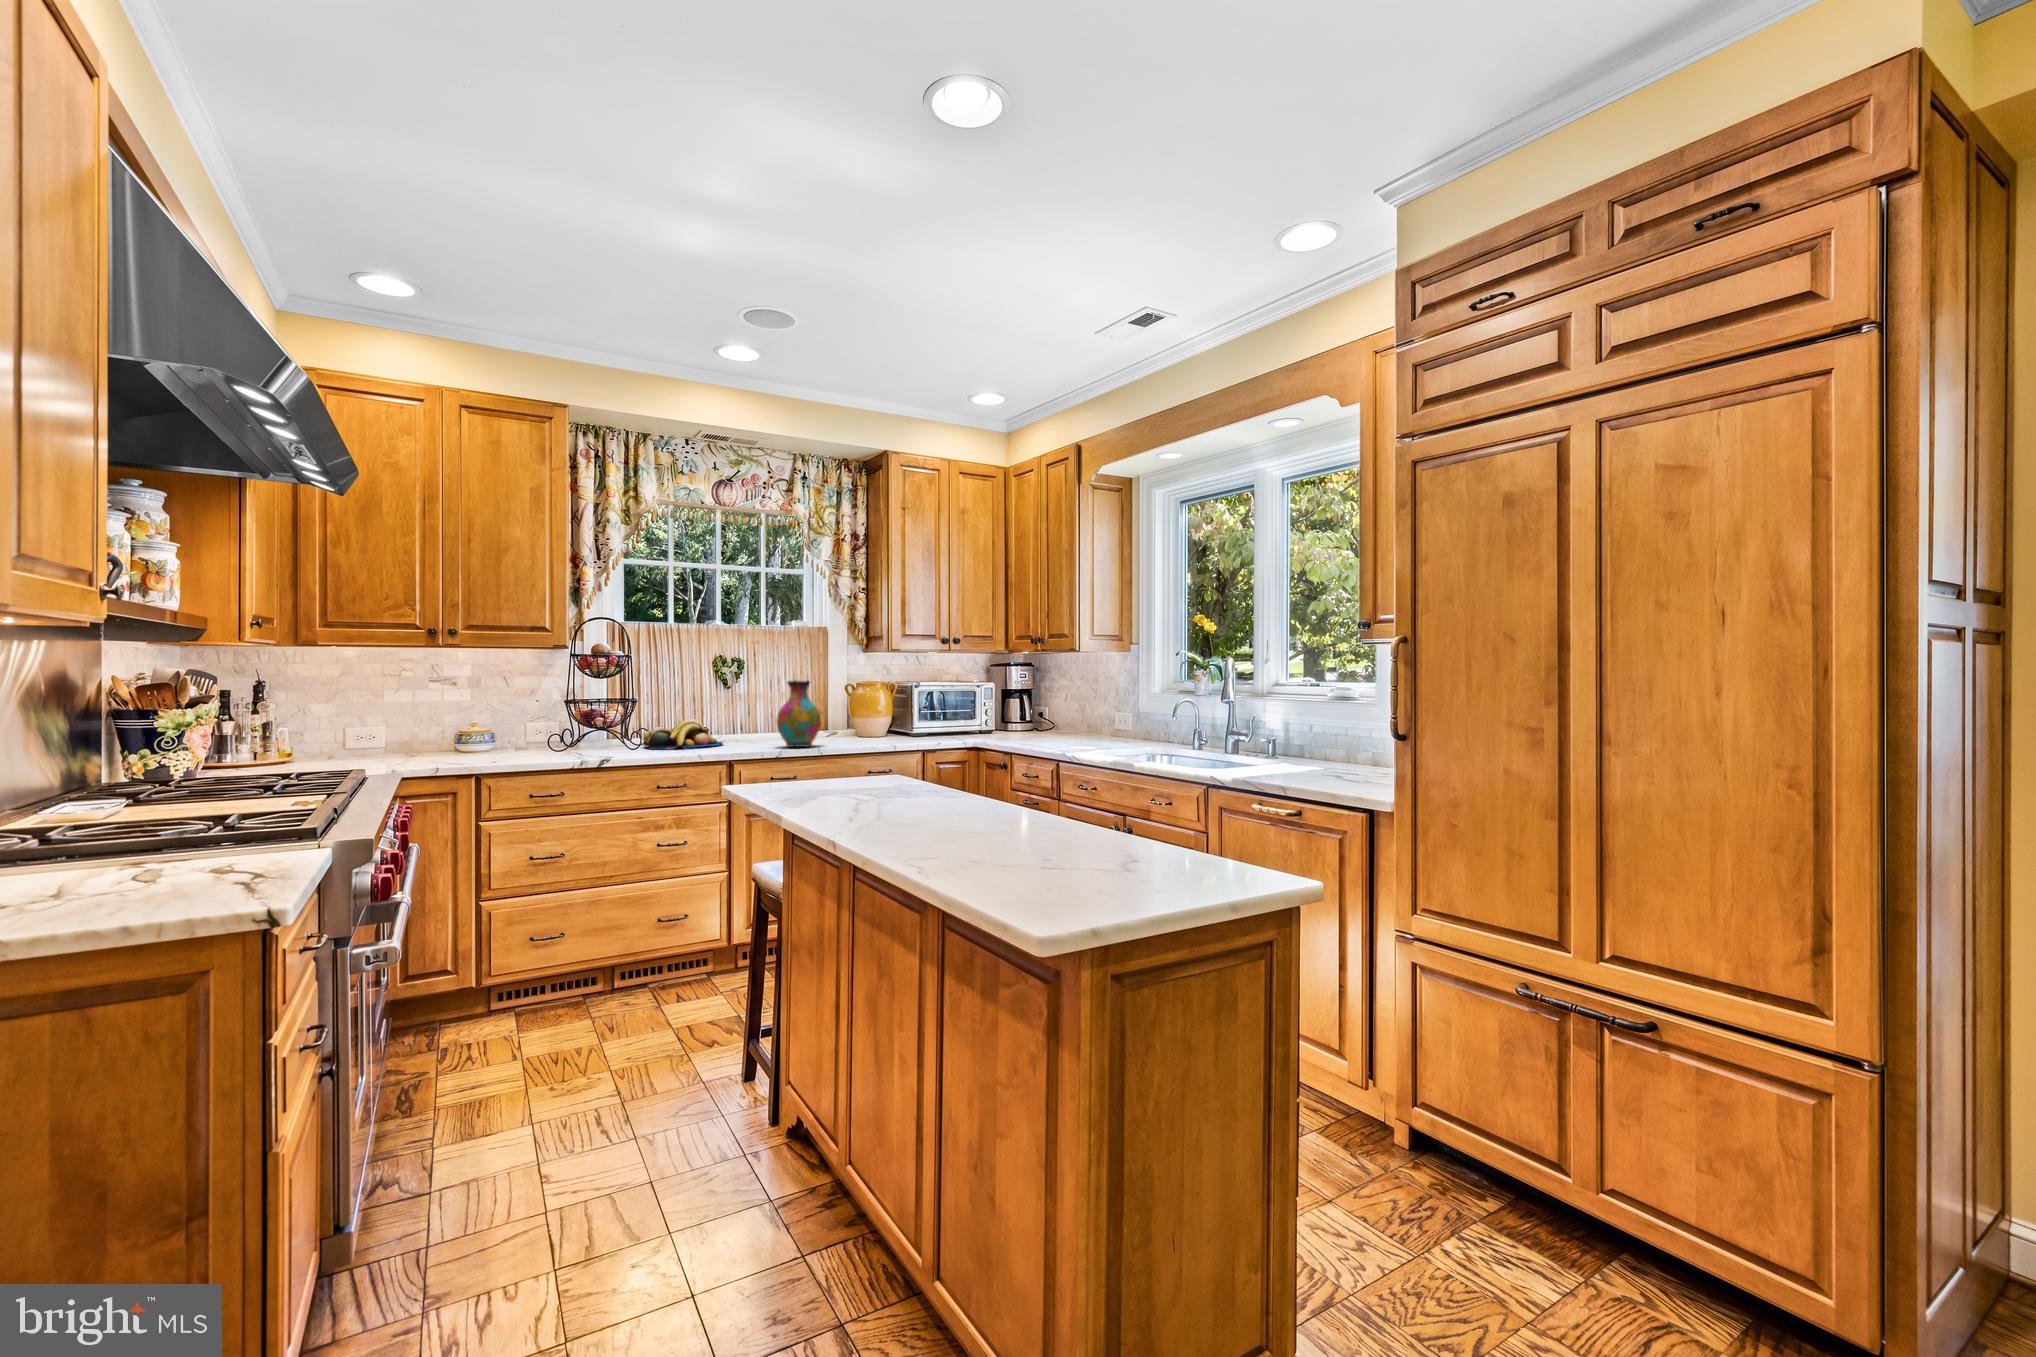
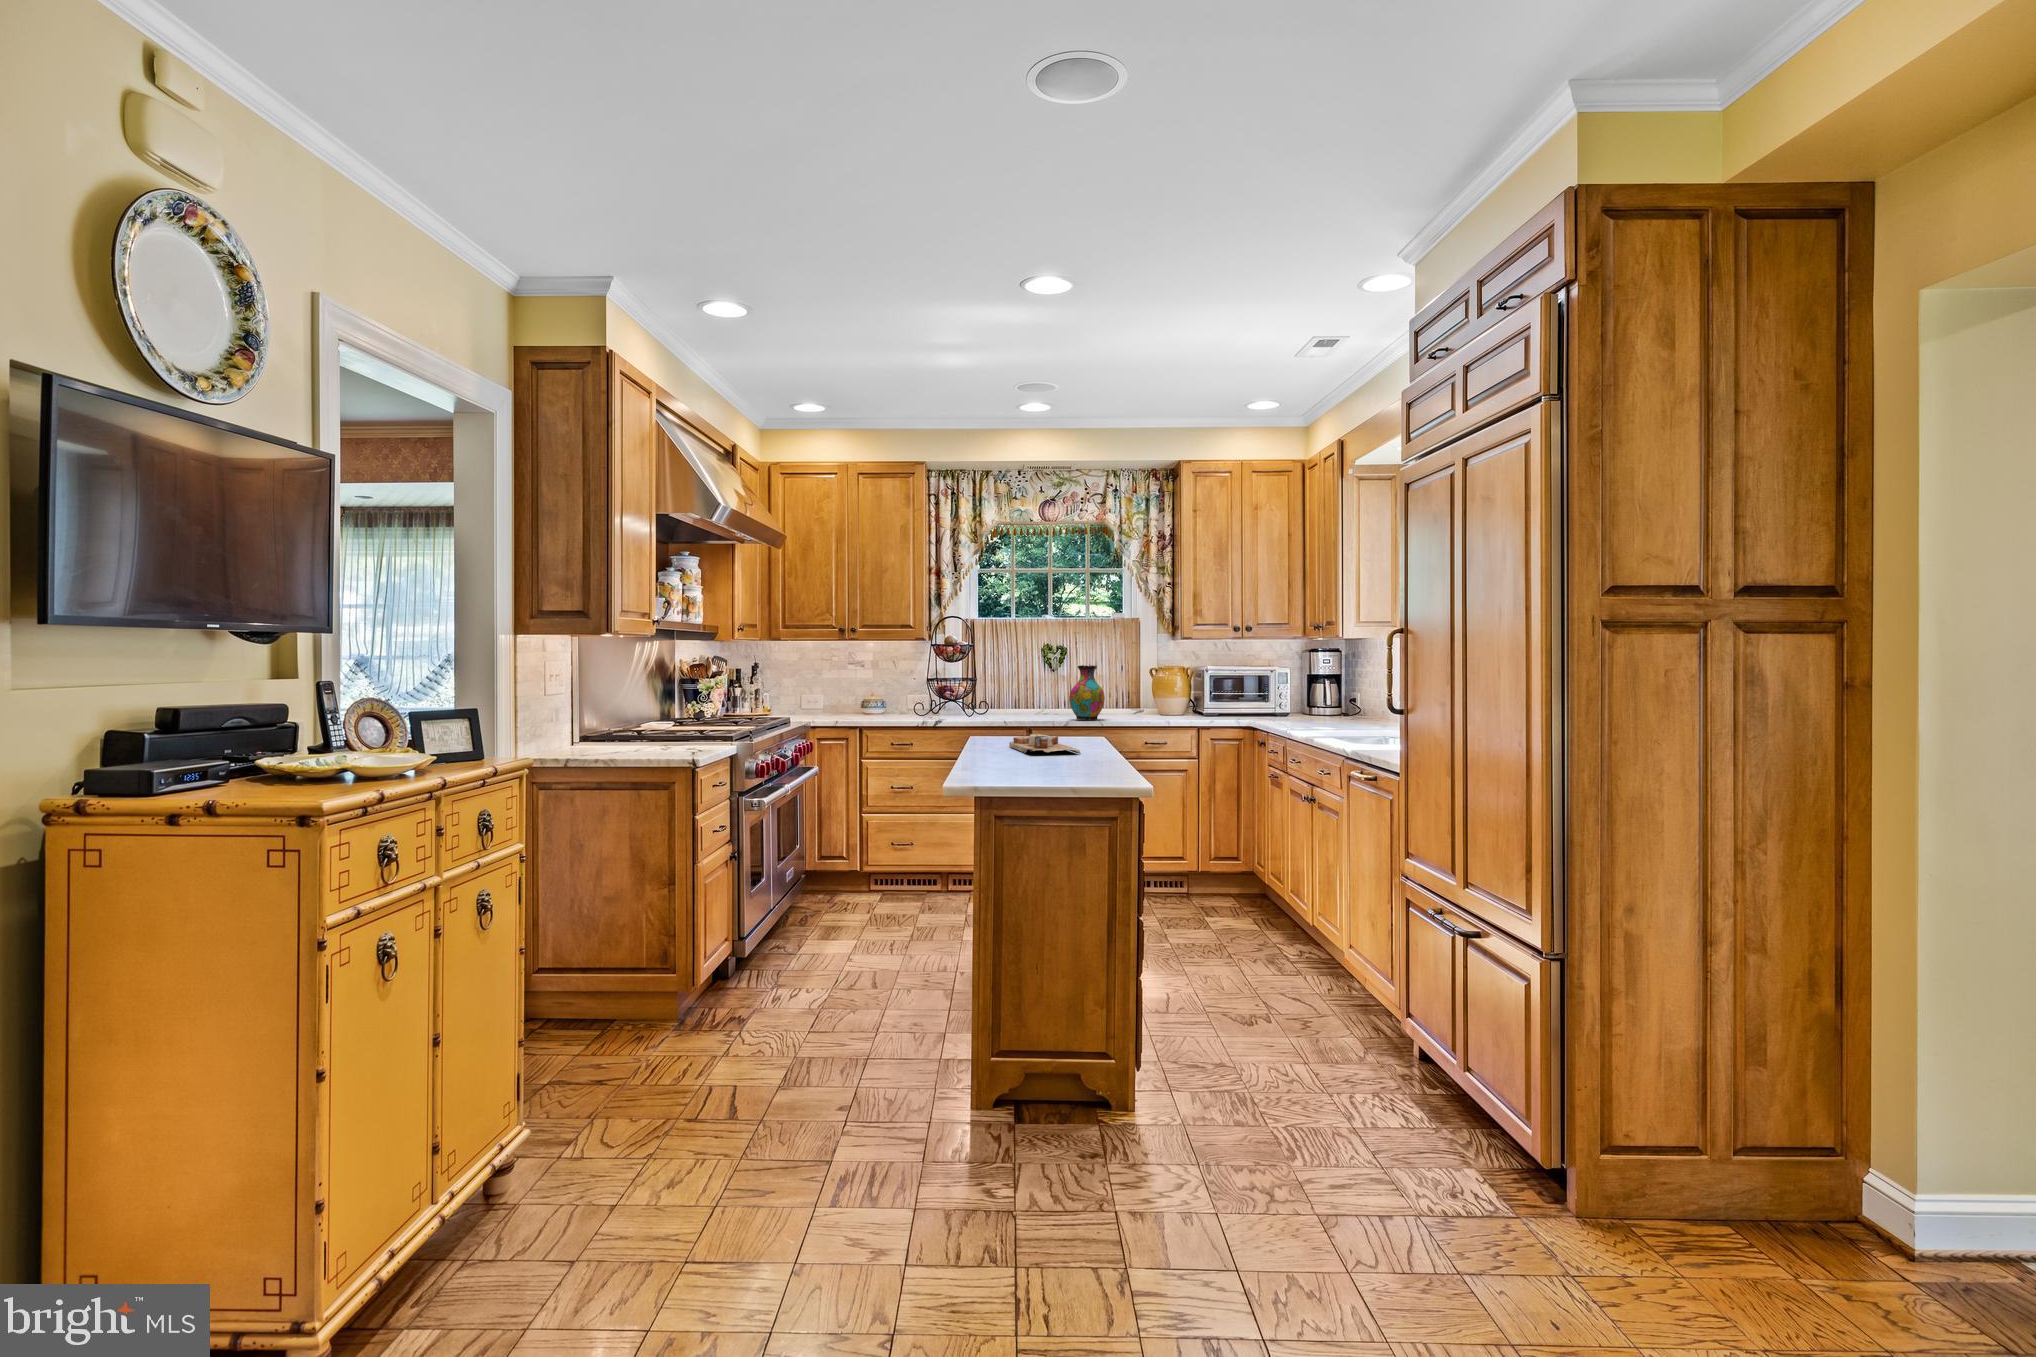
fruit bowl: present [643,719,723,749] -> none [982,695,1040,718]
cutting board: none [835,781,985,815] -> present [1009,734,1081,754]

